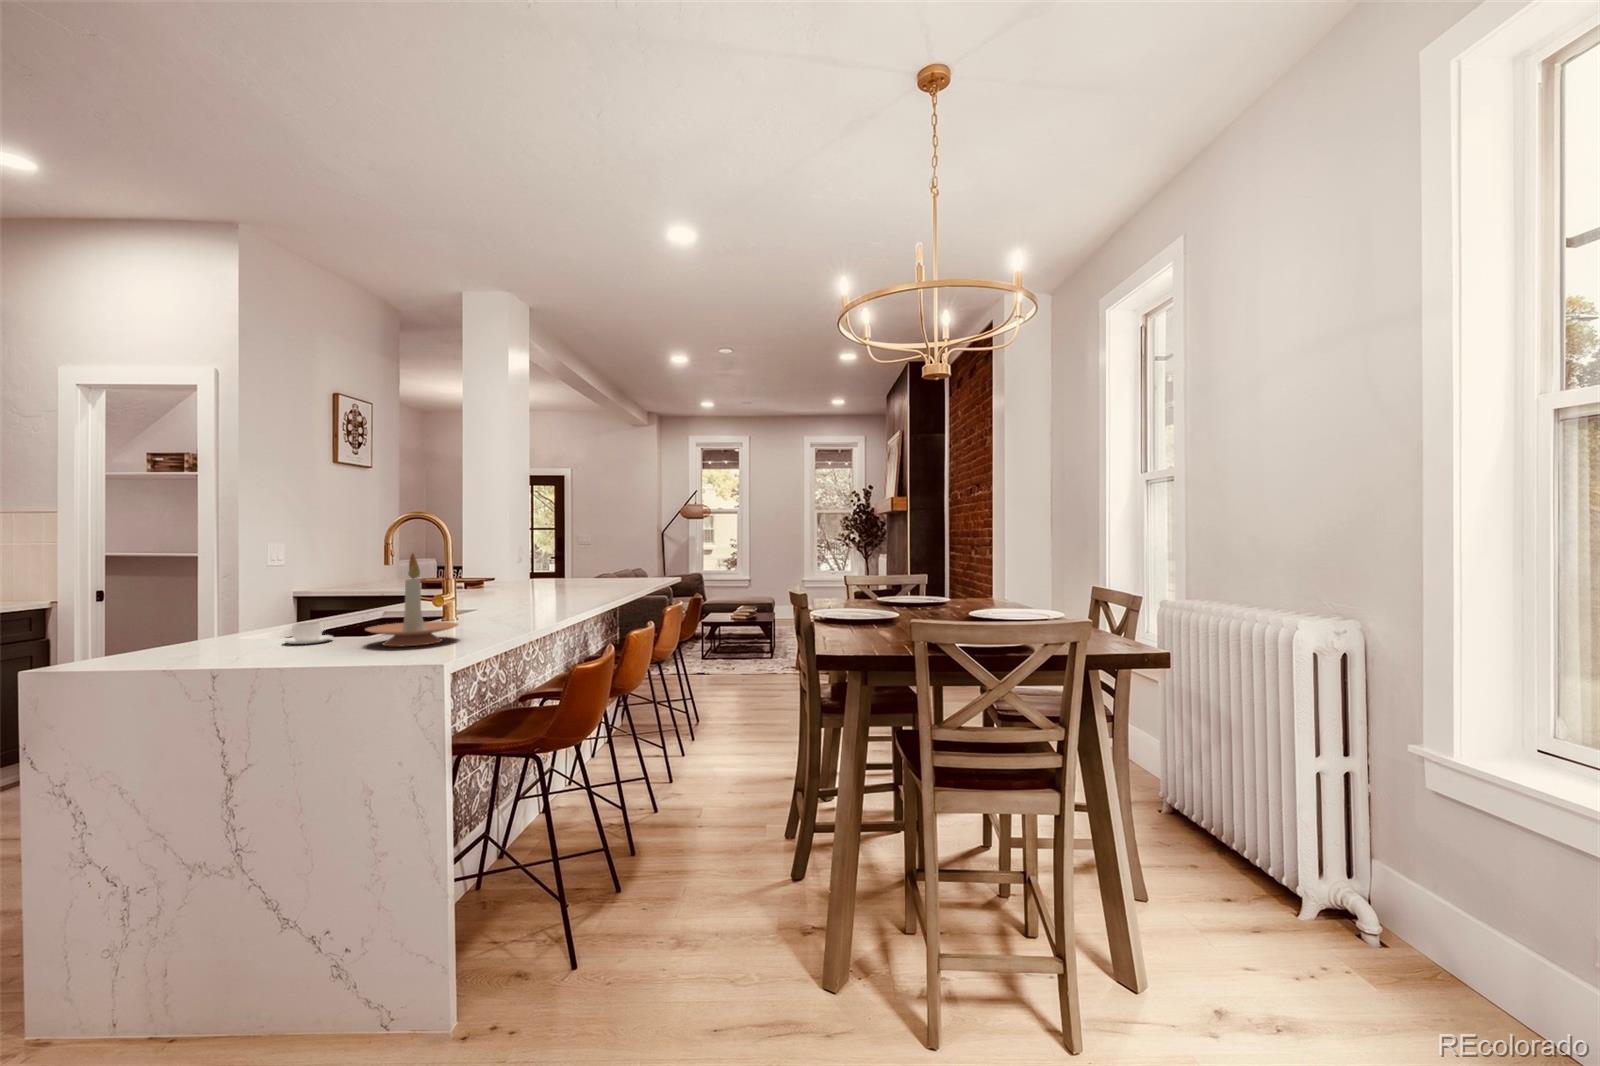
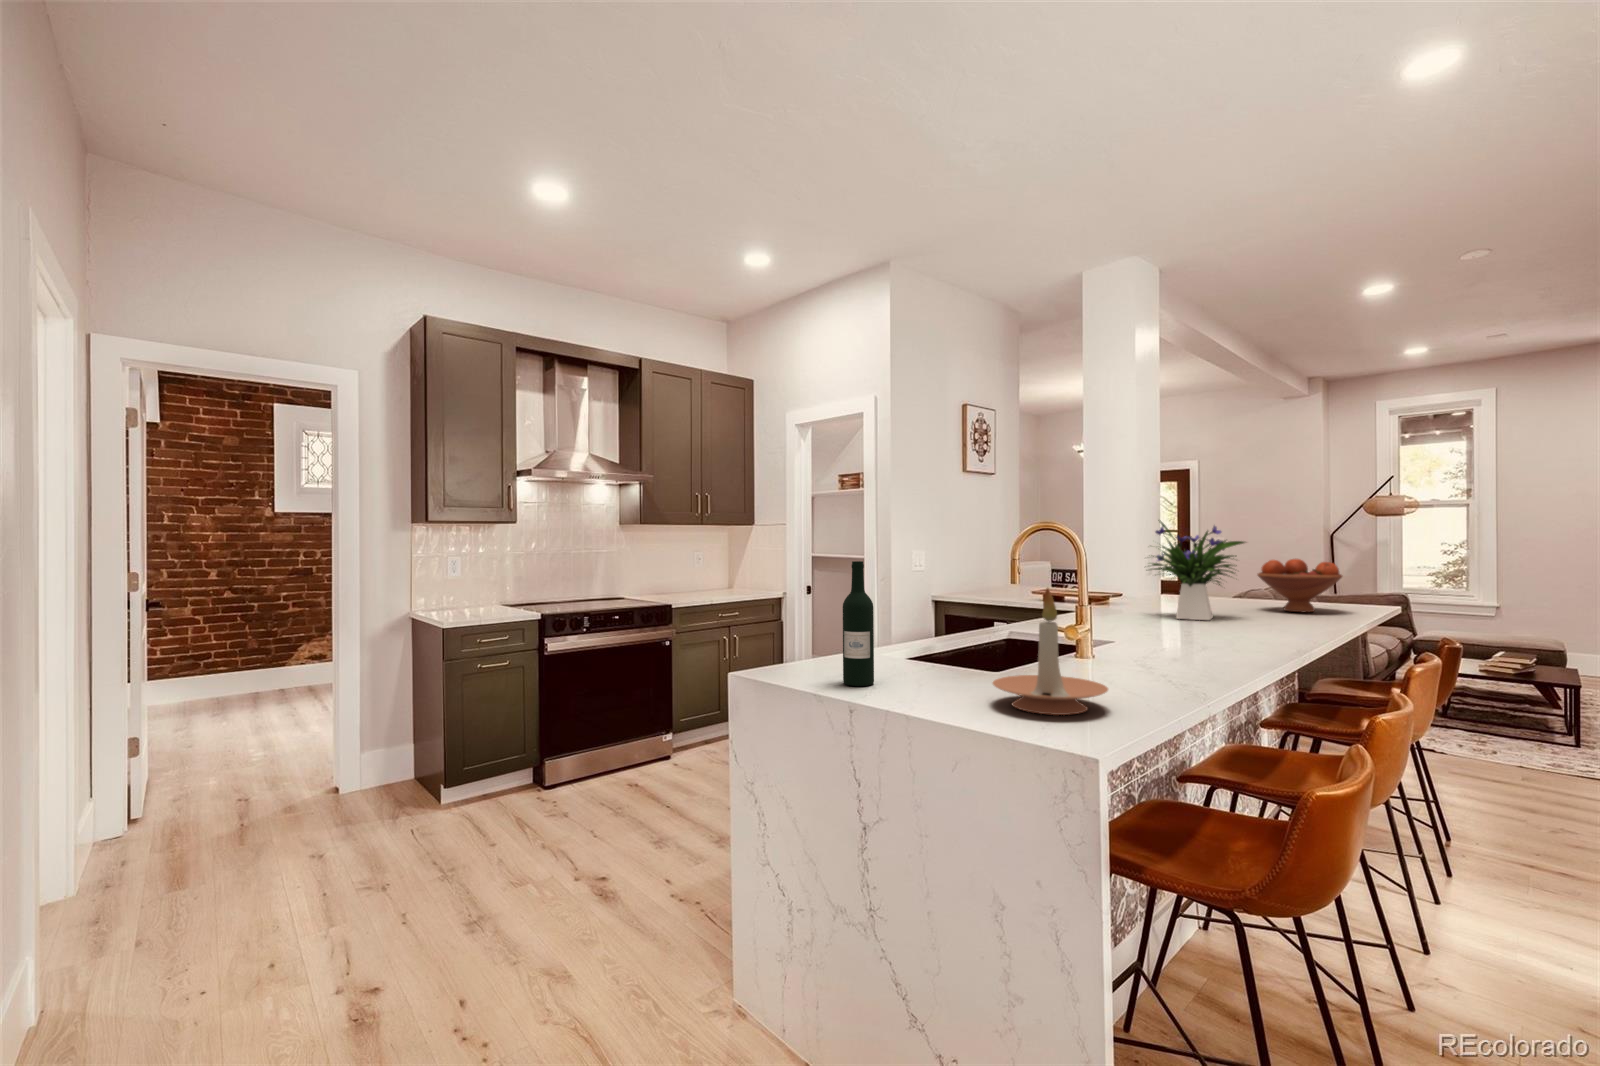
flower arrangement: none [505,511,580,589] -> present [1152,520,1245,620]
wine bottle: none [207,536,244,650] -> present [843,561,874,686]
fruit bowl: none [590,543,642,581] -> present [1258,559,1342,612]
coffee cup: present [283,622,332,644] -> none [909,661,959,689]

